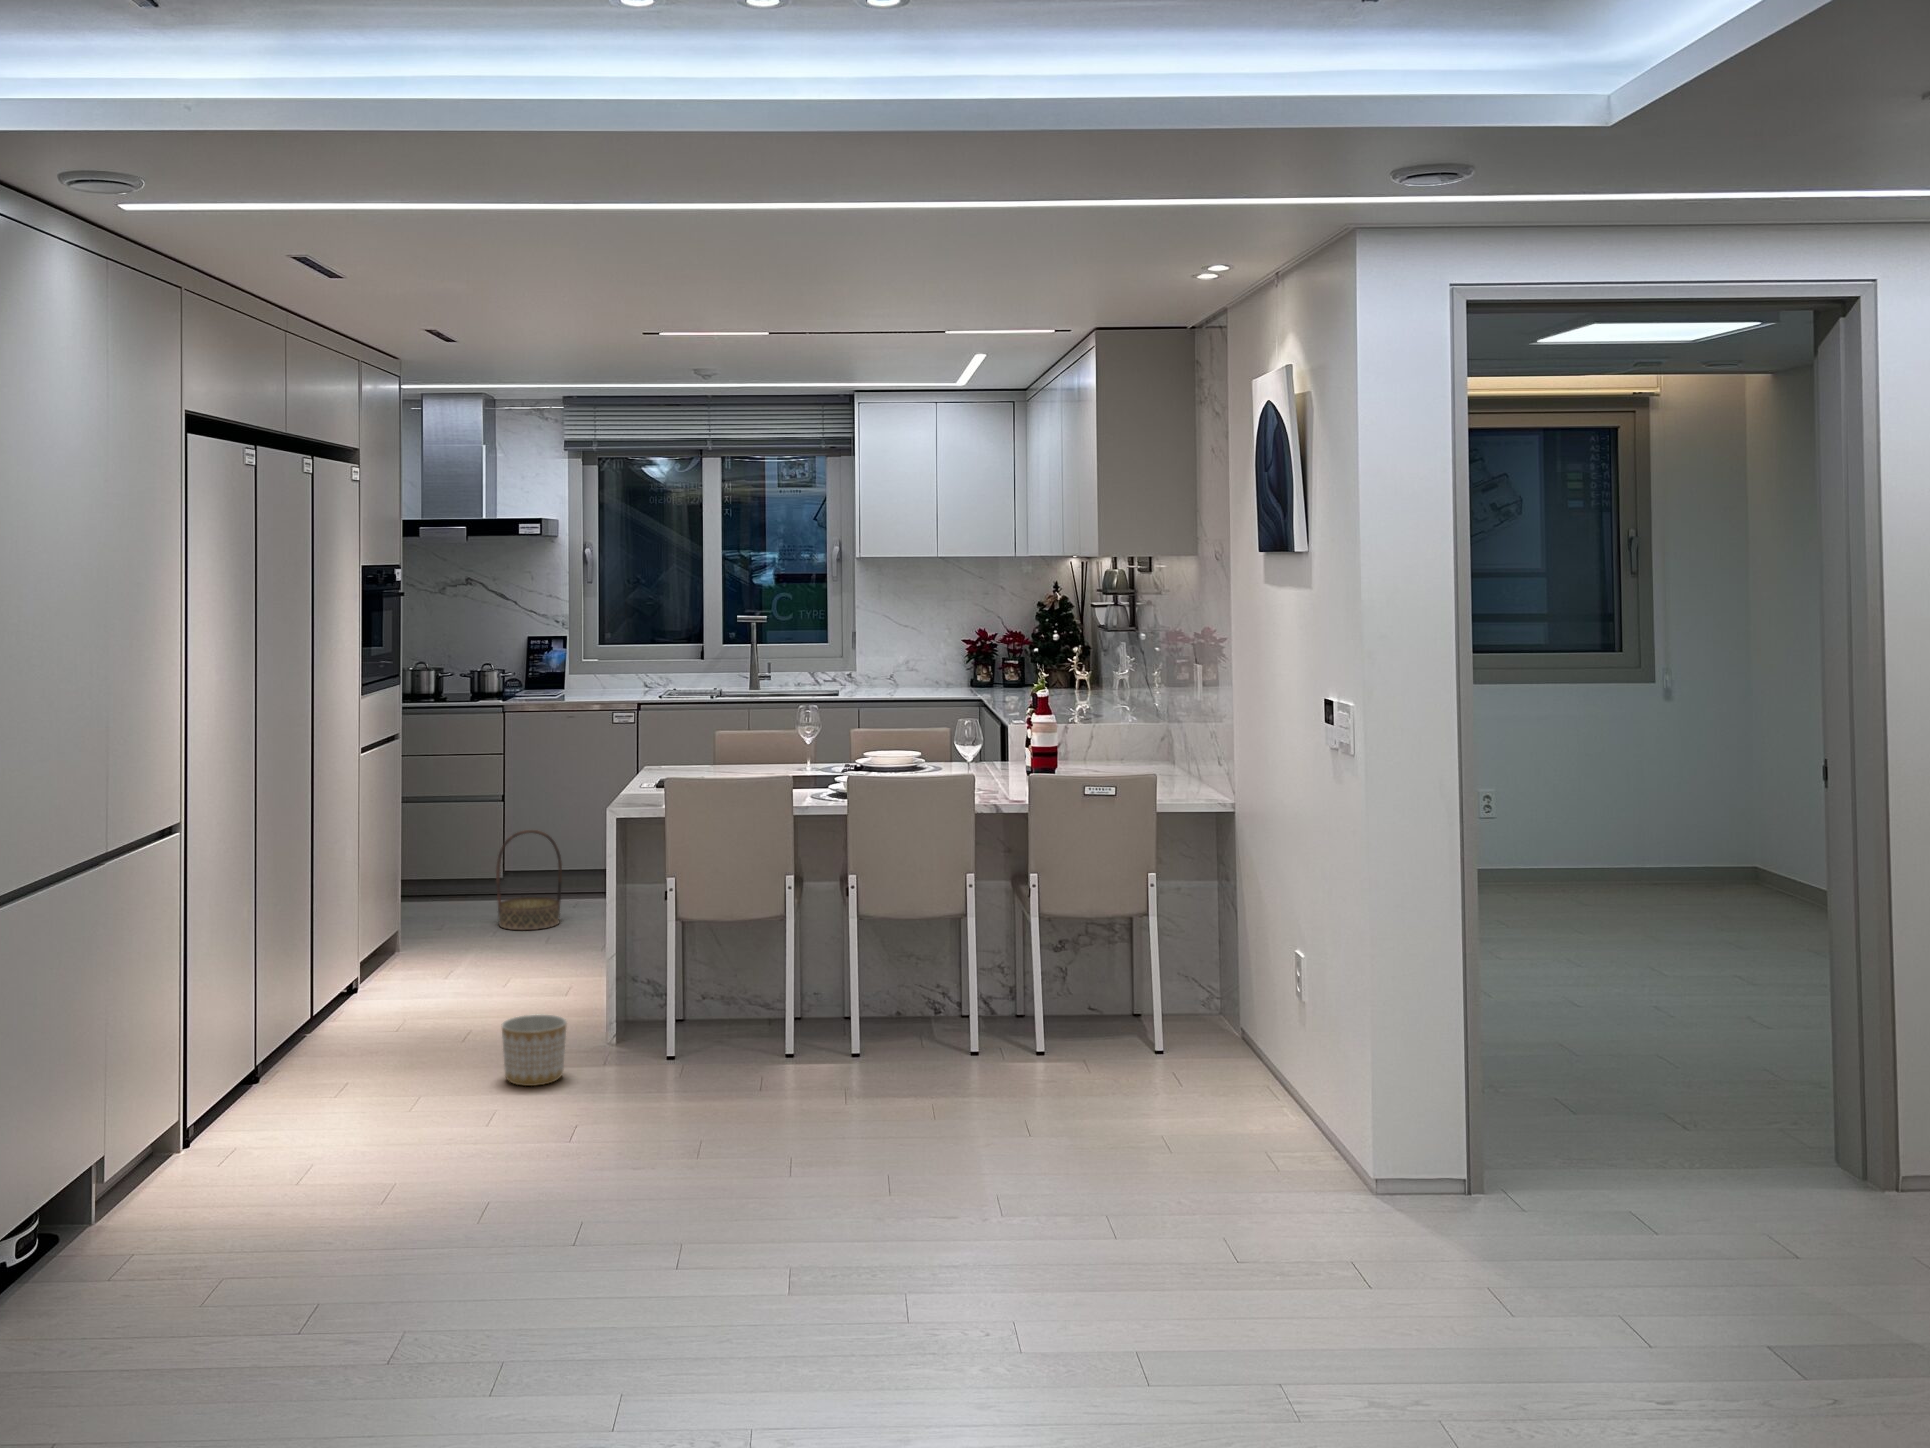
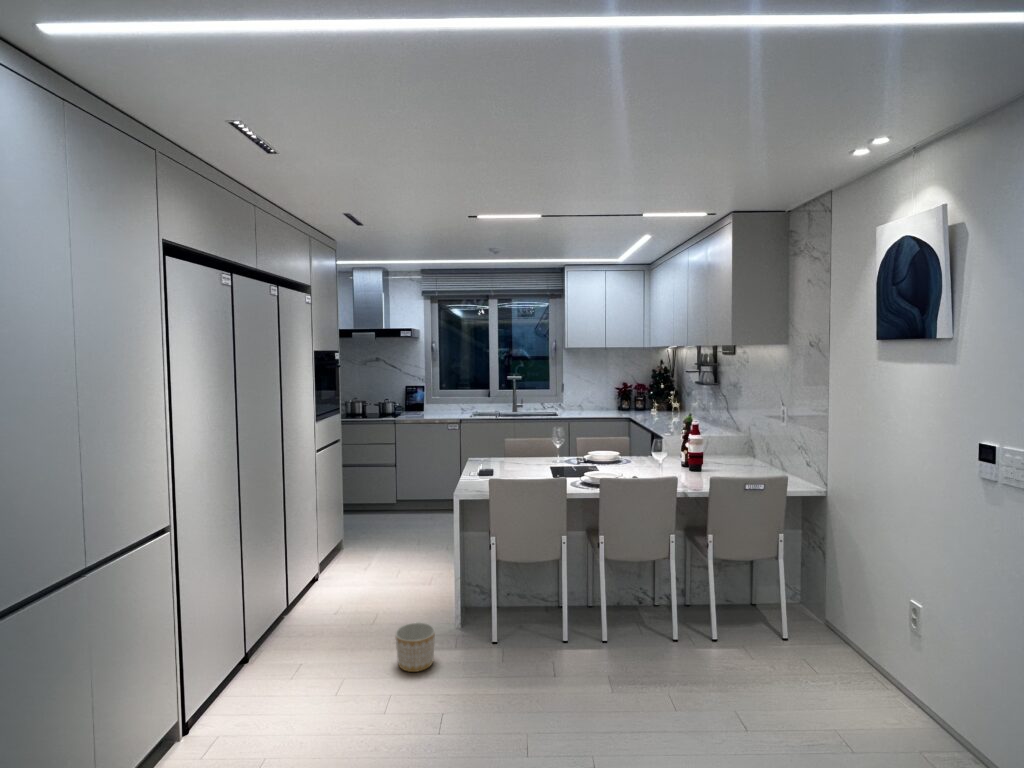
basket: present [496,830,562,930] -> none [393,484,425,535]

